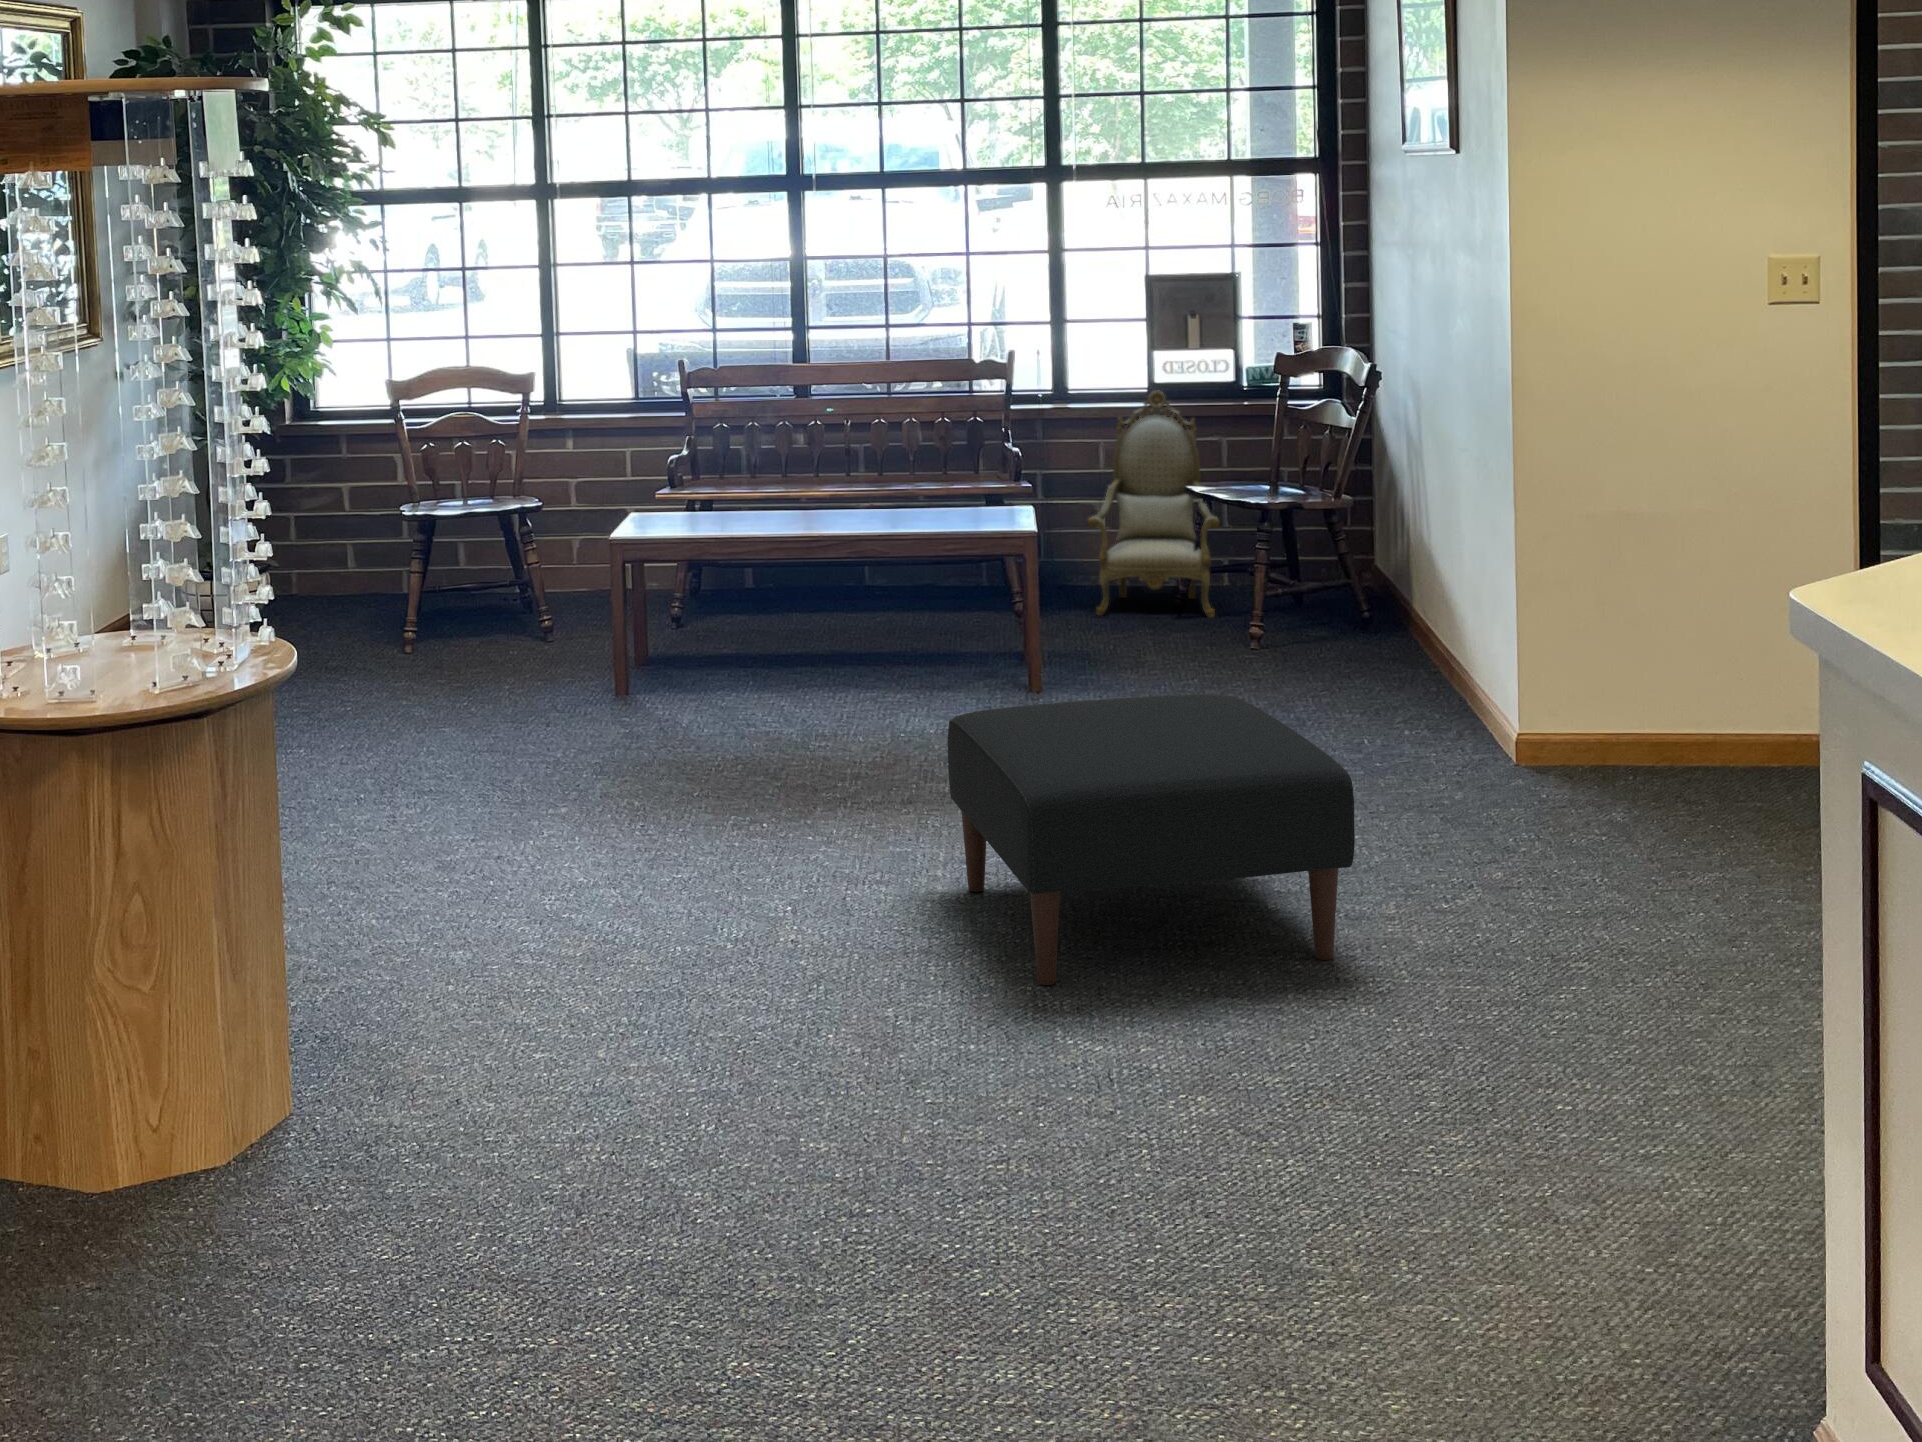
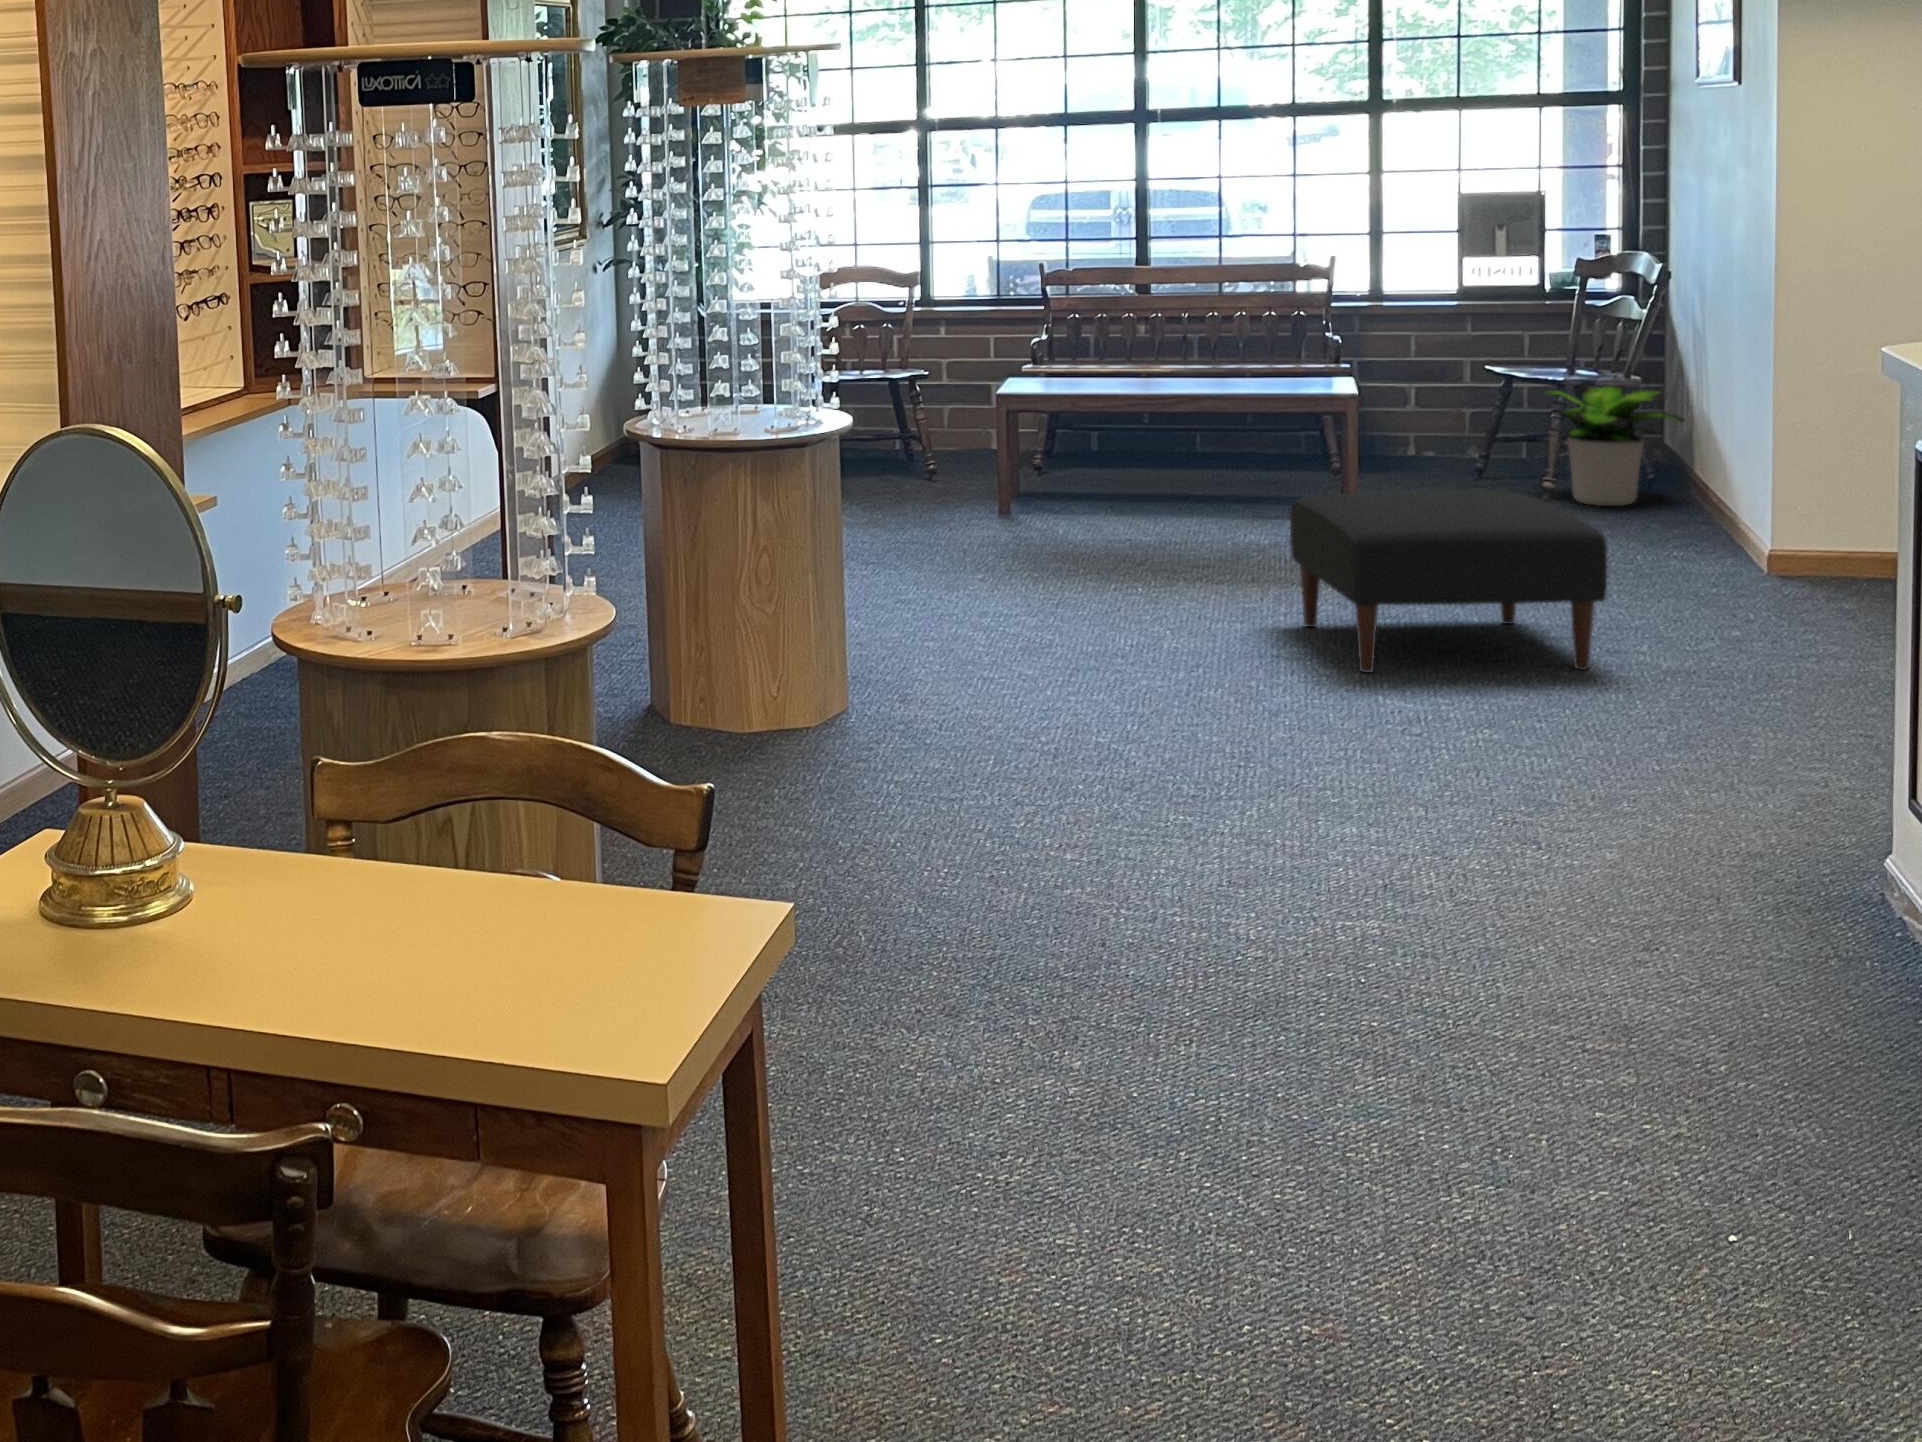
armchair: present [1088,390,1220,618] -> none [1366,233,1521,481]
potted plant: none [1242,506,1412,654] -> present [1543,385,1686,506]

